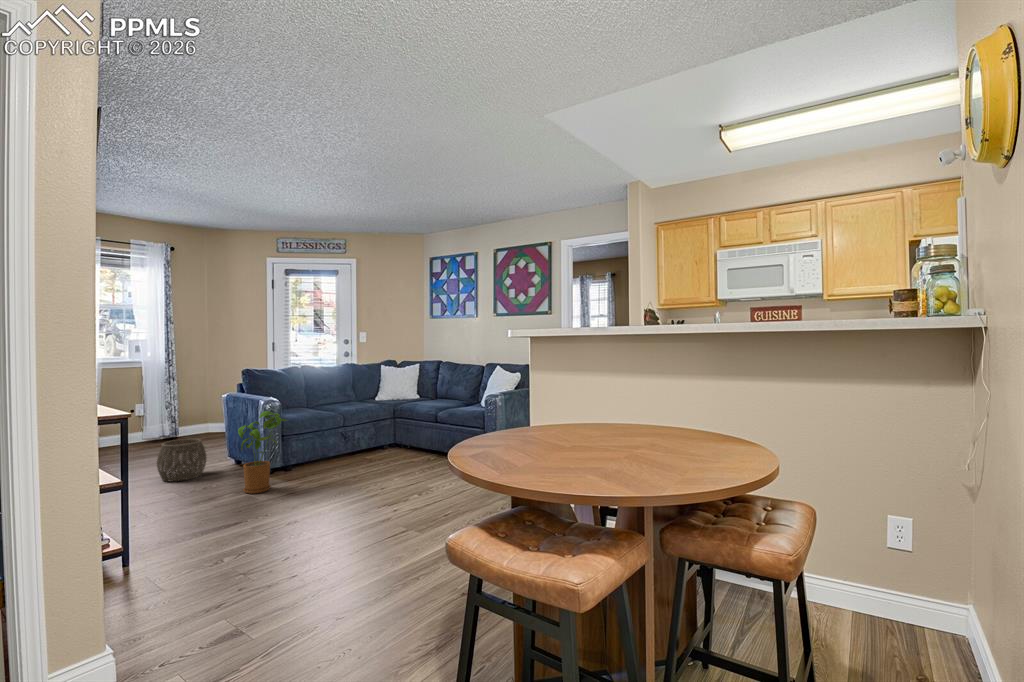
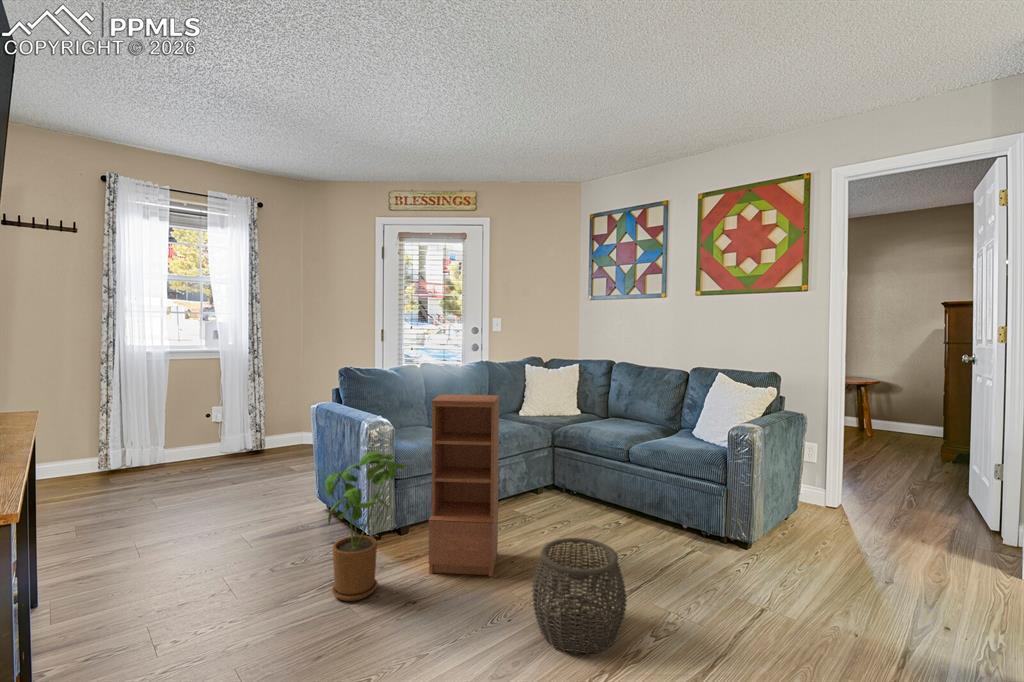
bookcase: none [302,380,347,482] -> present [429,394,499,577]
woven basket: present [157,439,207,482] -> present [532,538,627,655]

